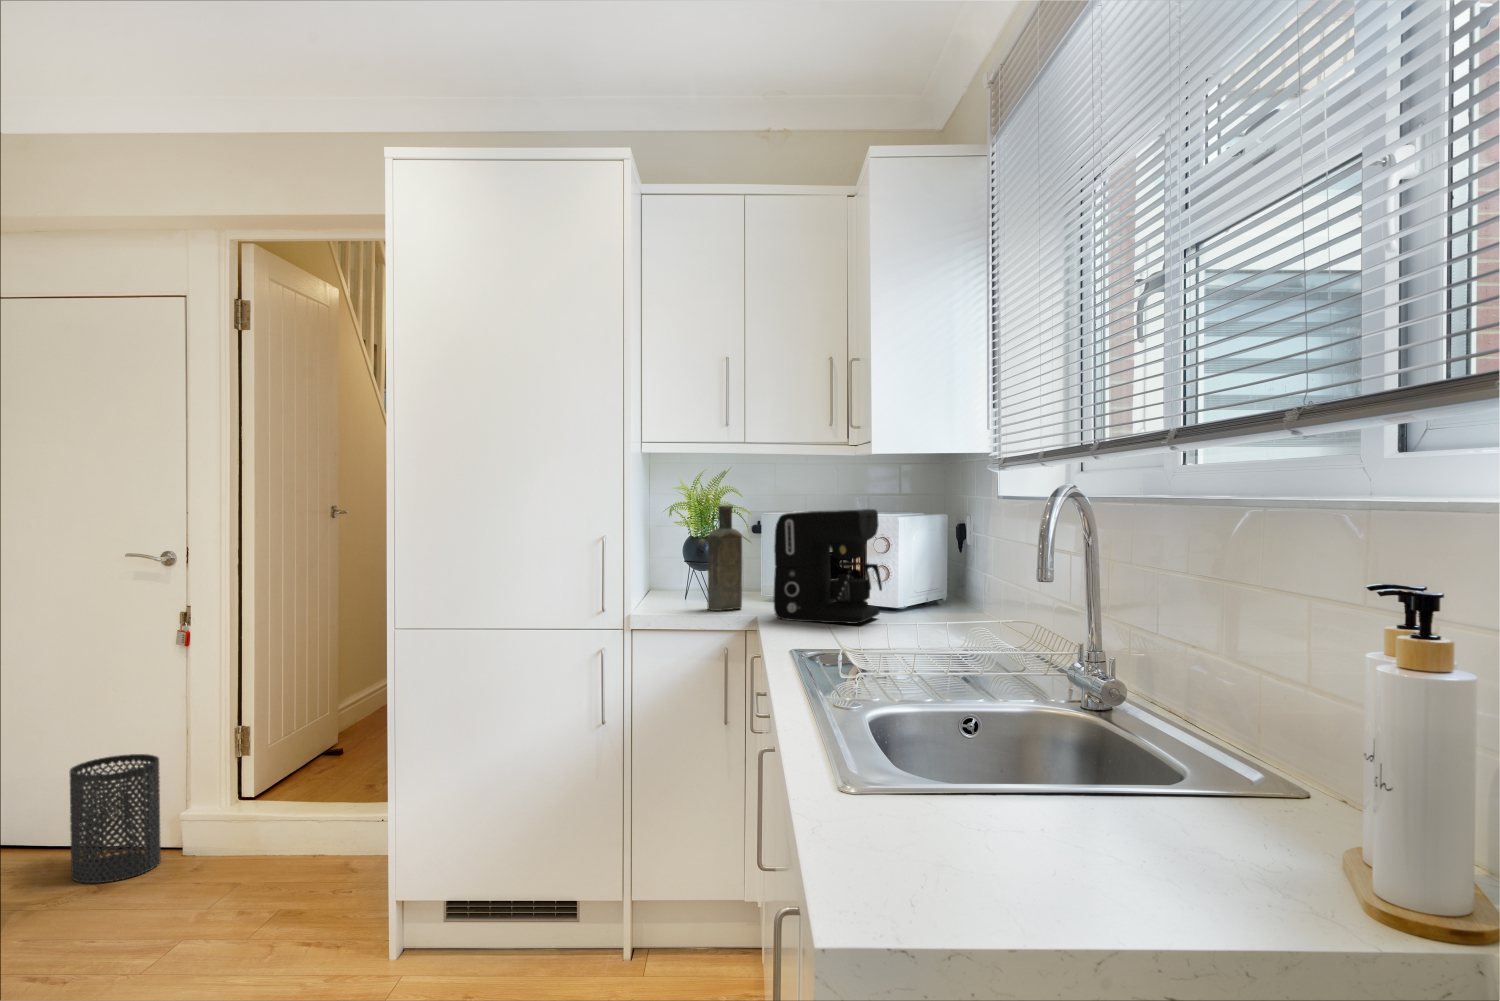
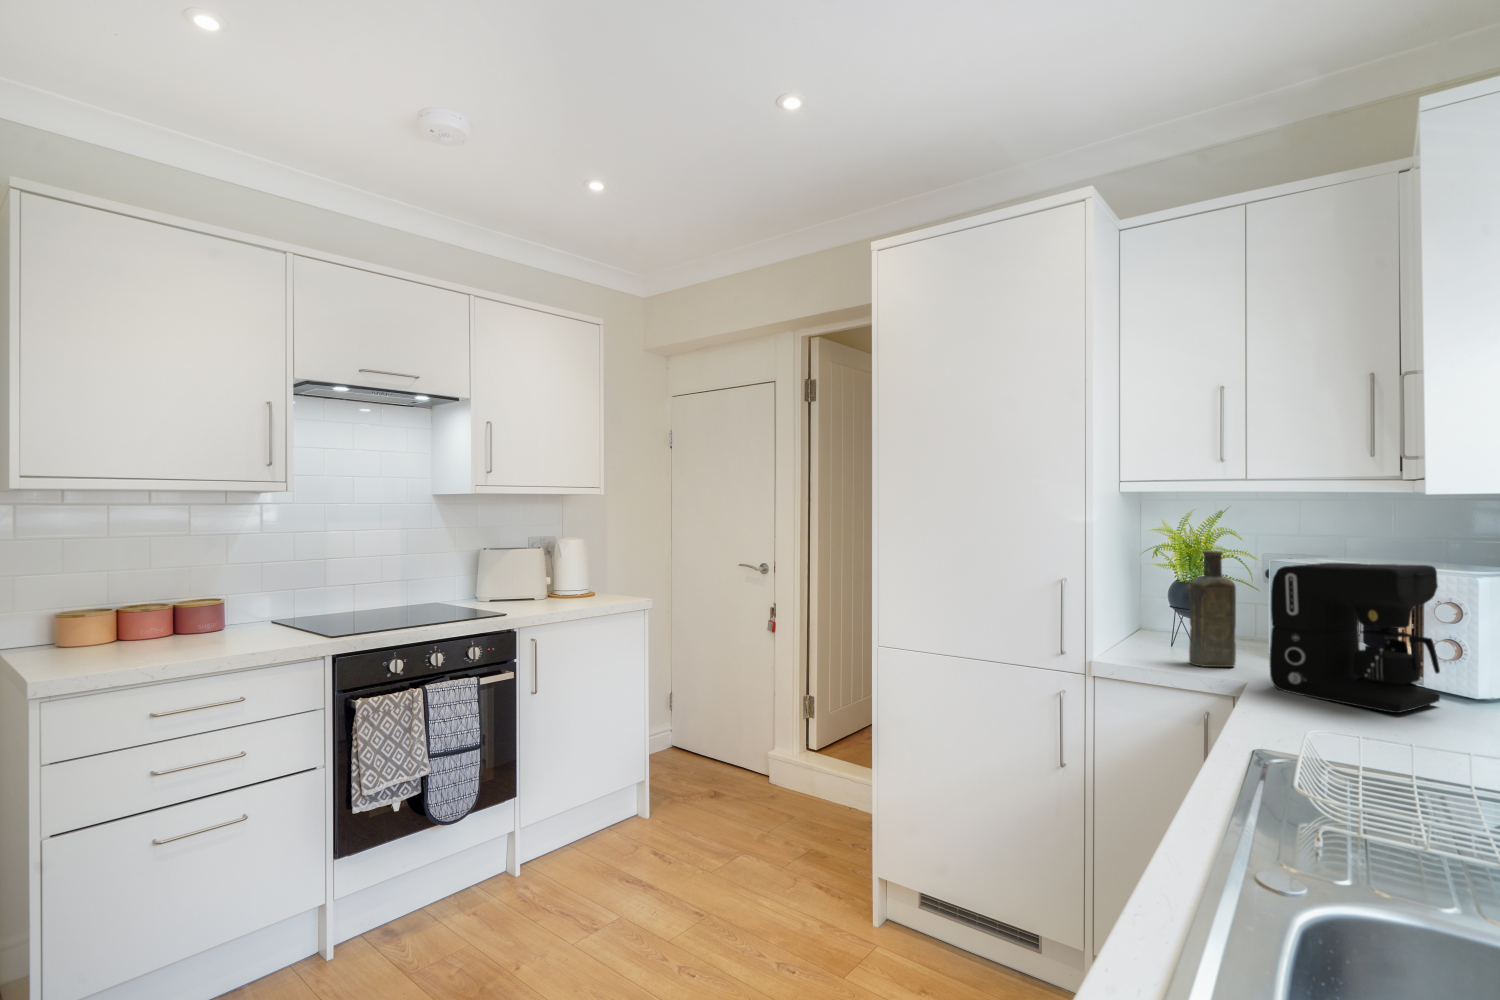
trash can: present [69,754,161,883] -> none [702,703,755,793]

